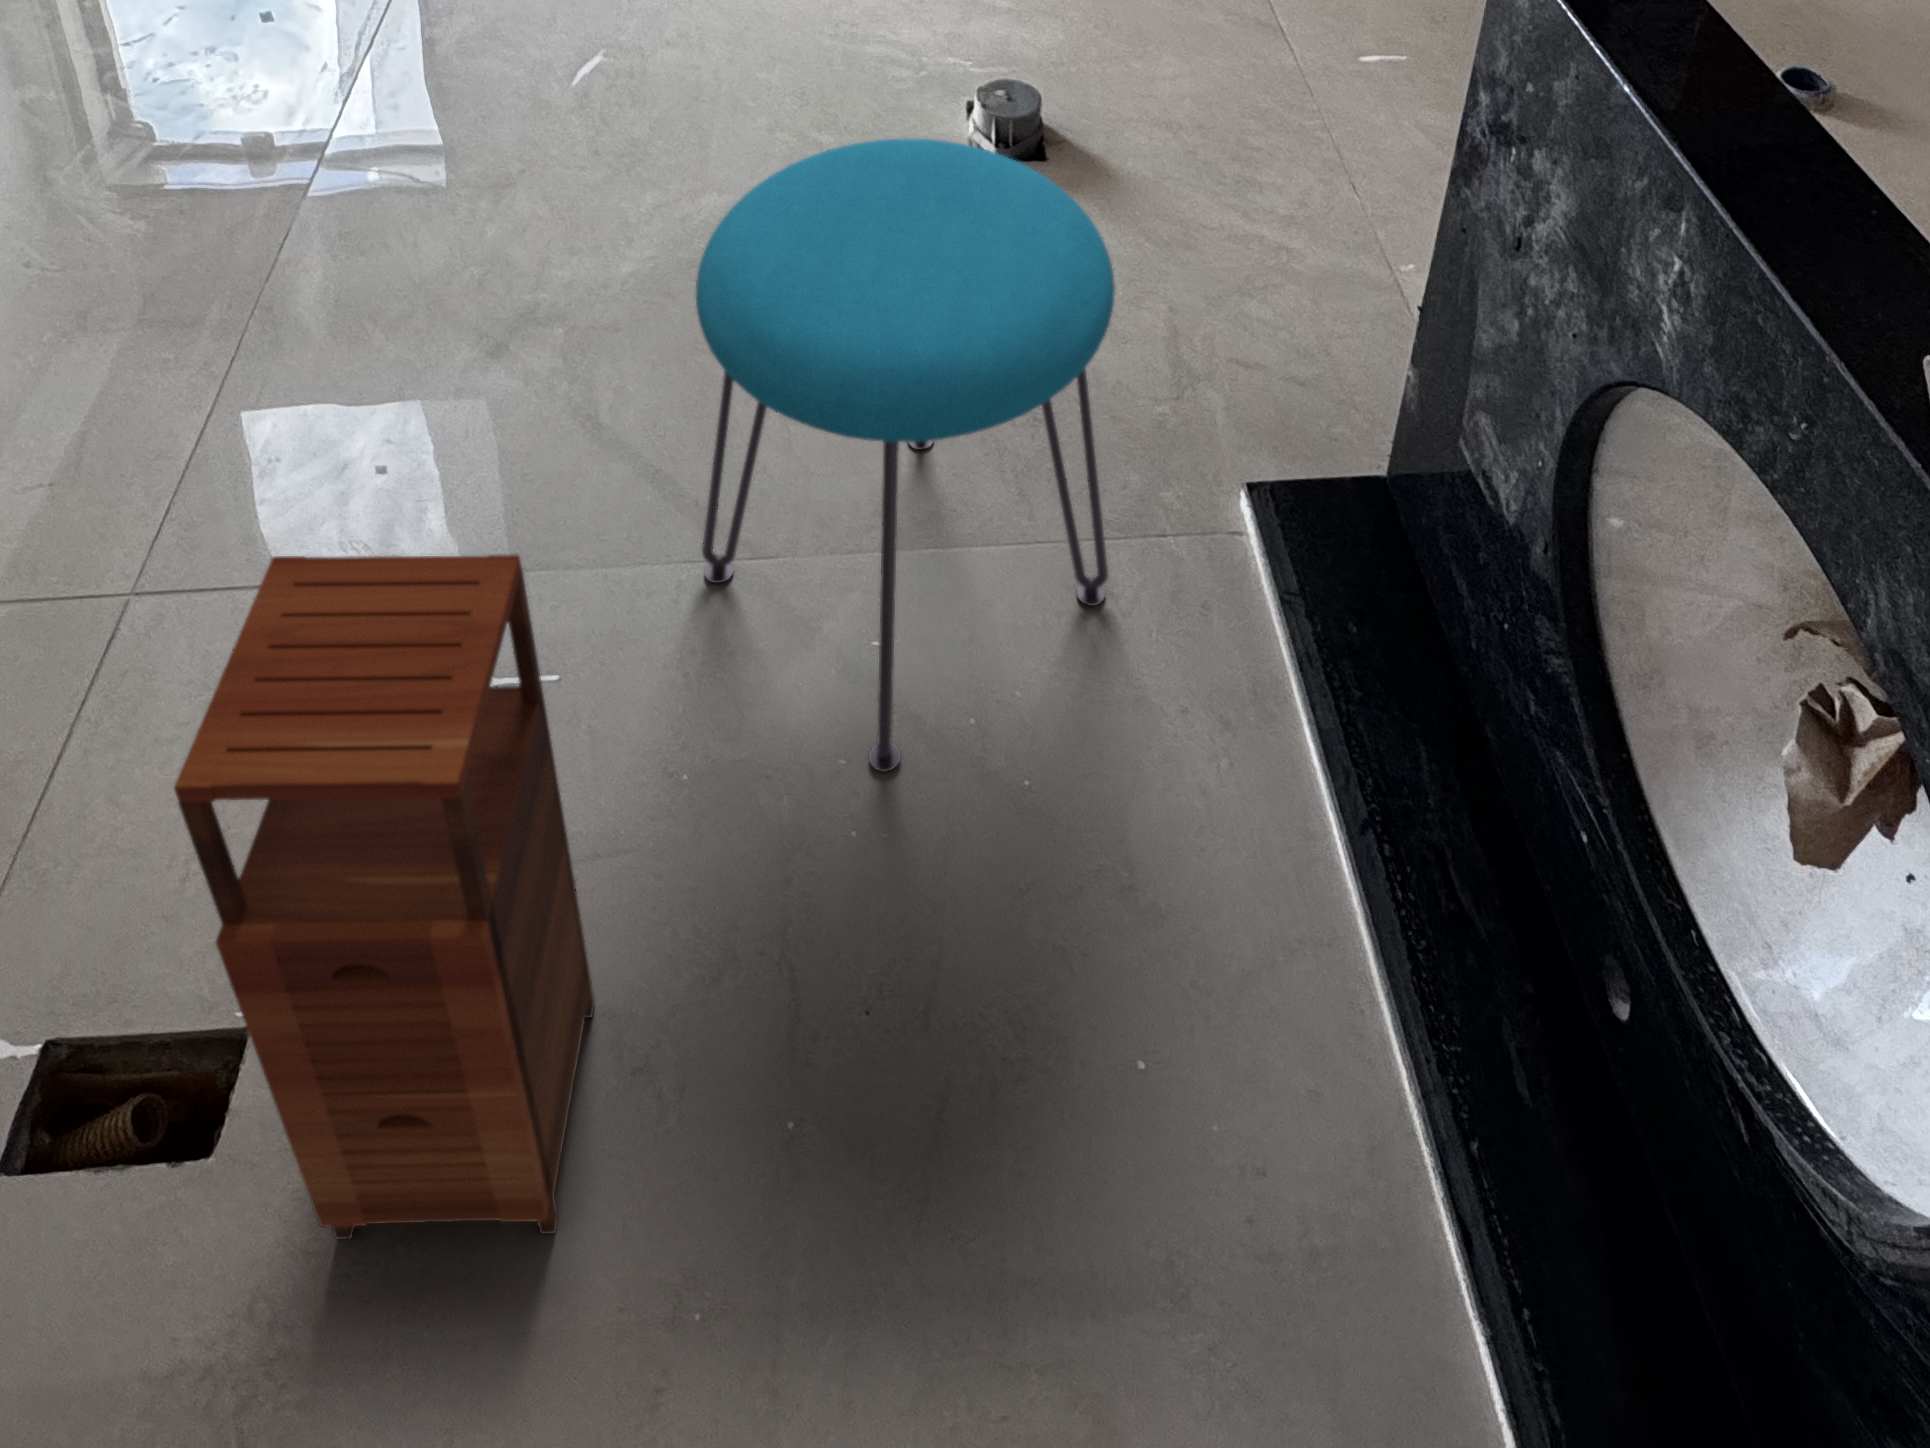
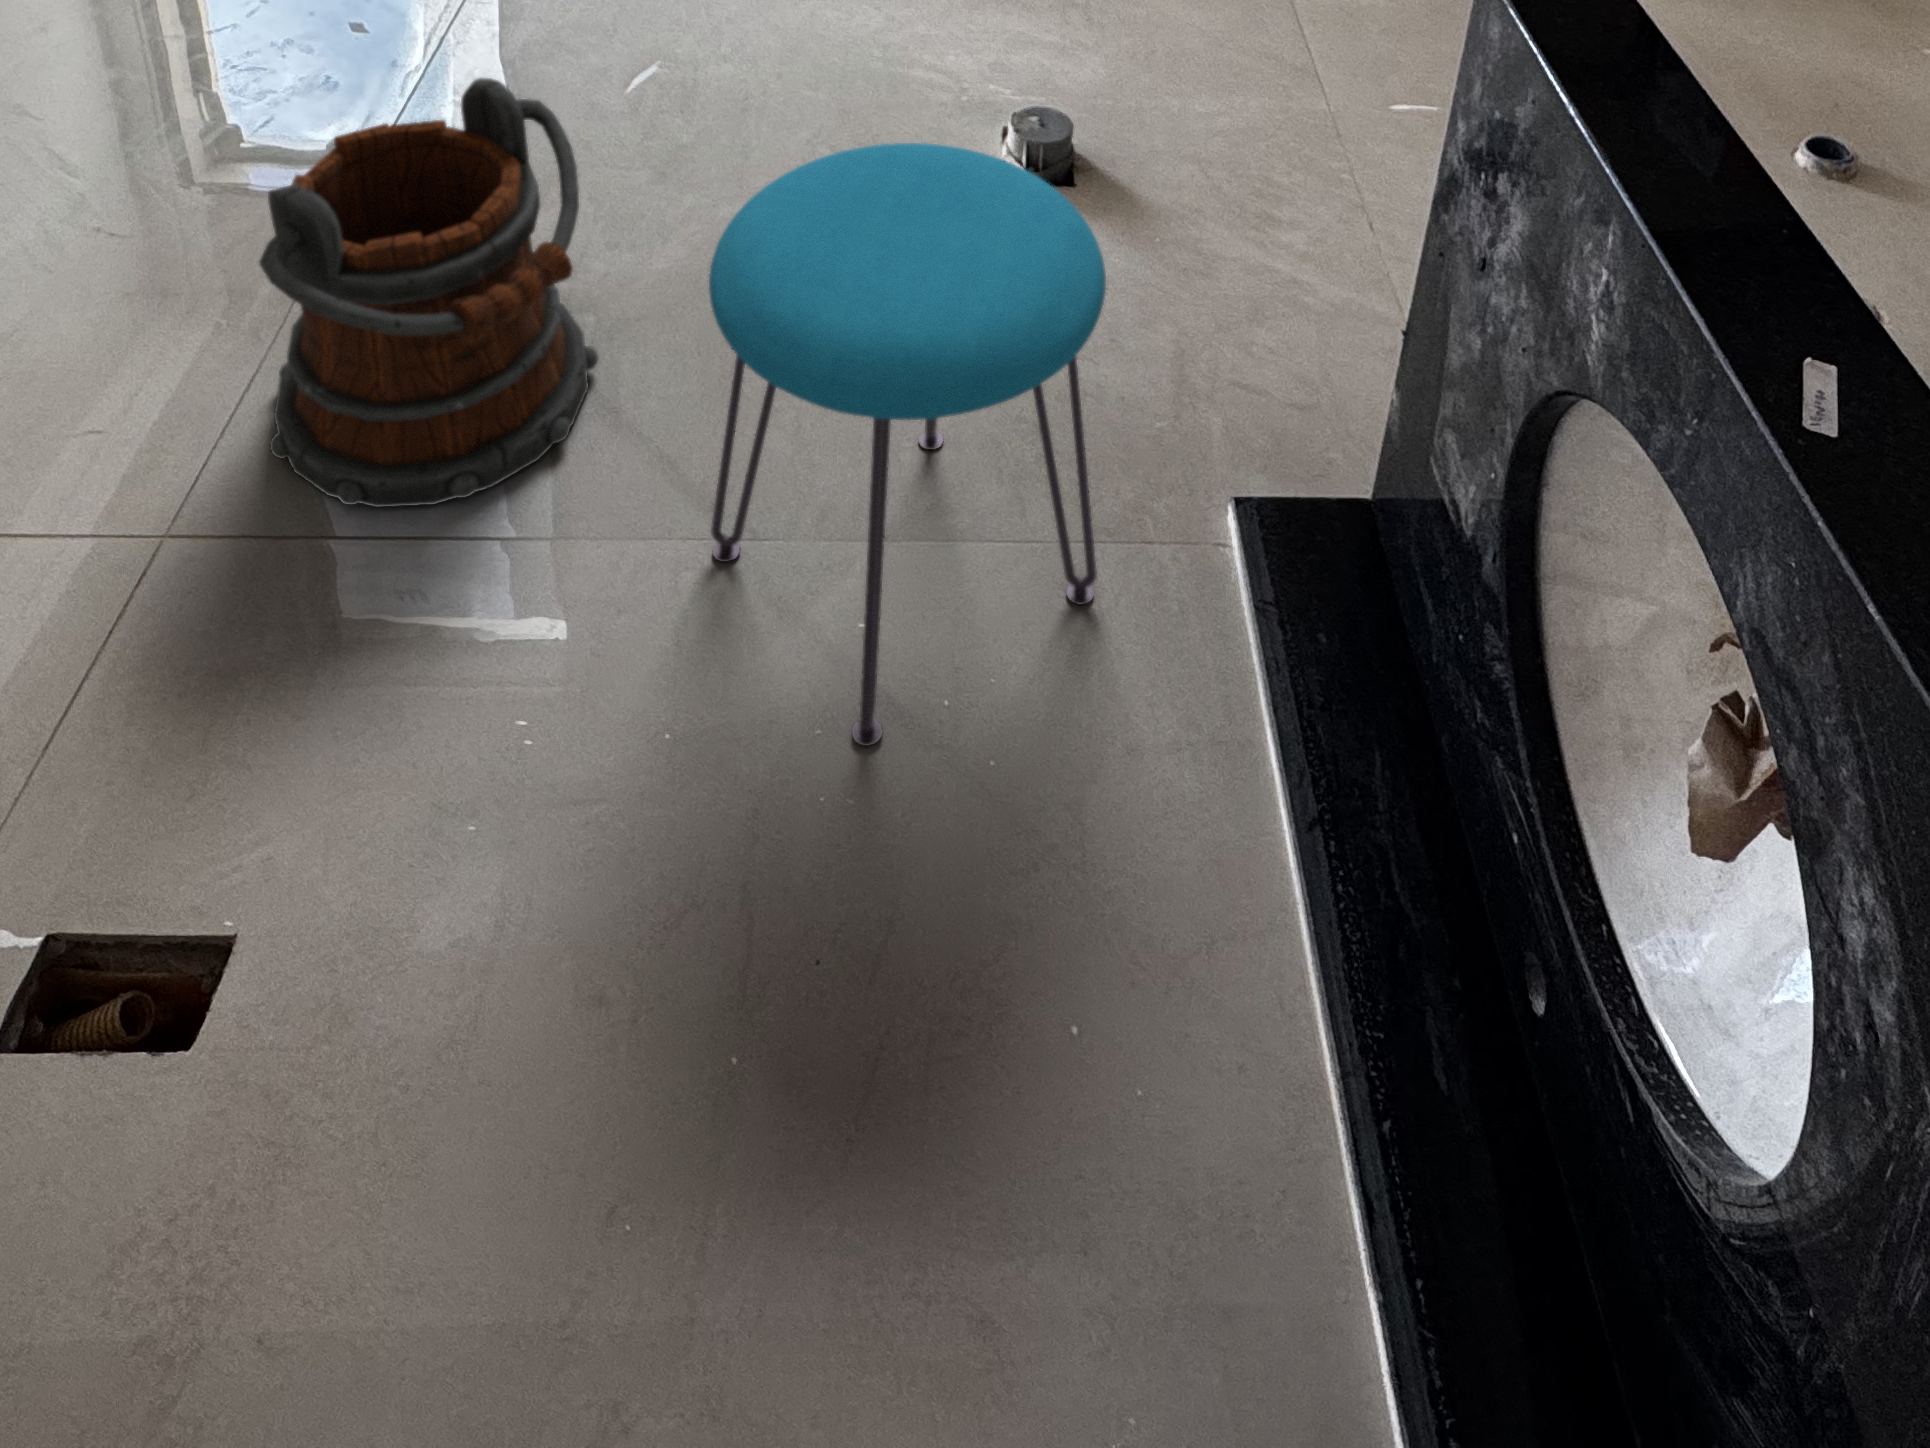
bucket: none [207,89,566,547] -> present [259,78,598,508]
storage cabinet: present [174,554,595,1239] -> none [176,473,571,1147]

